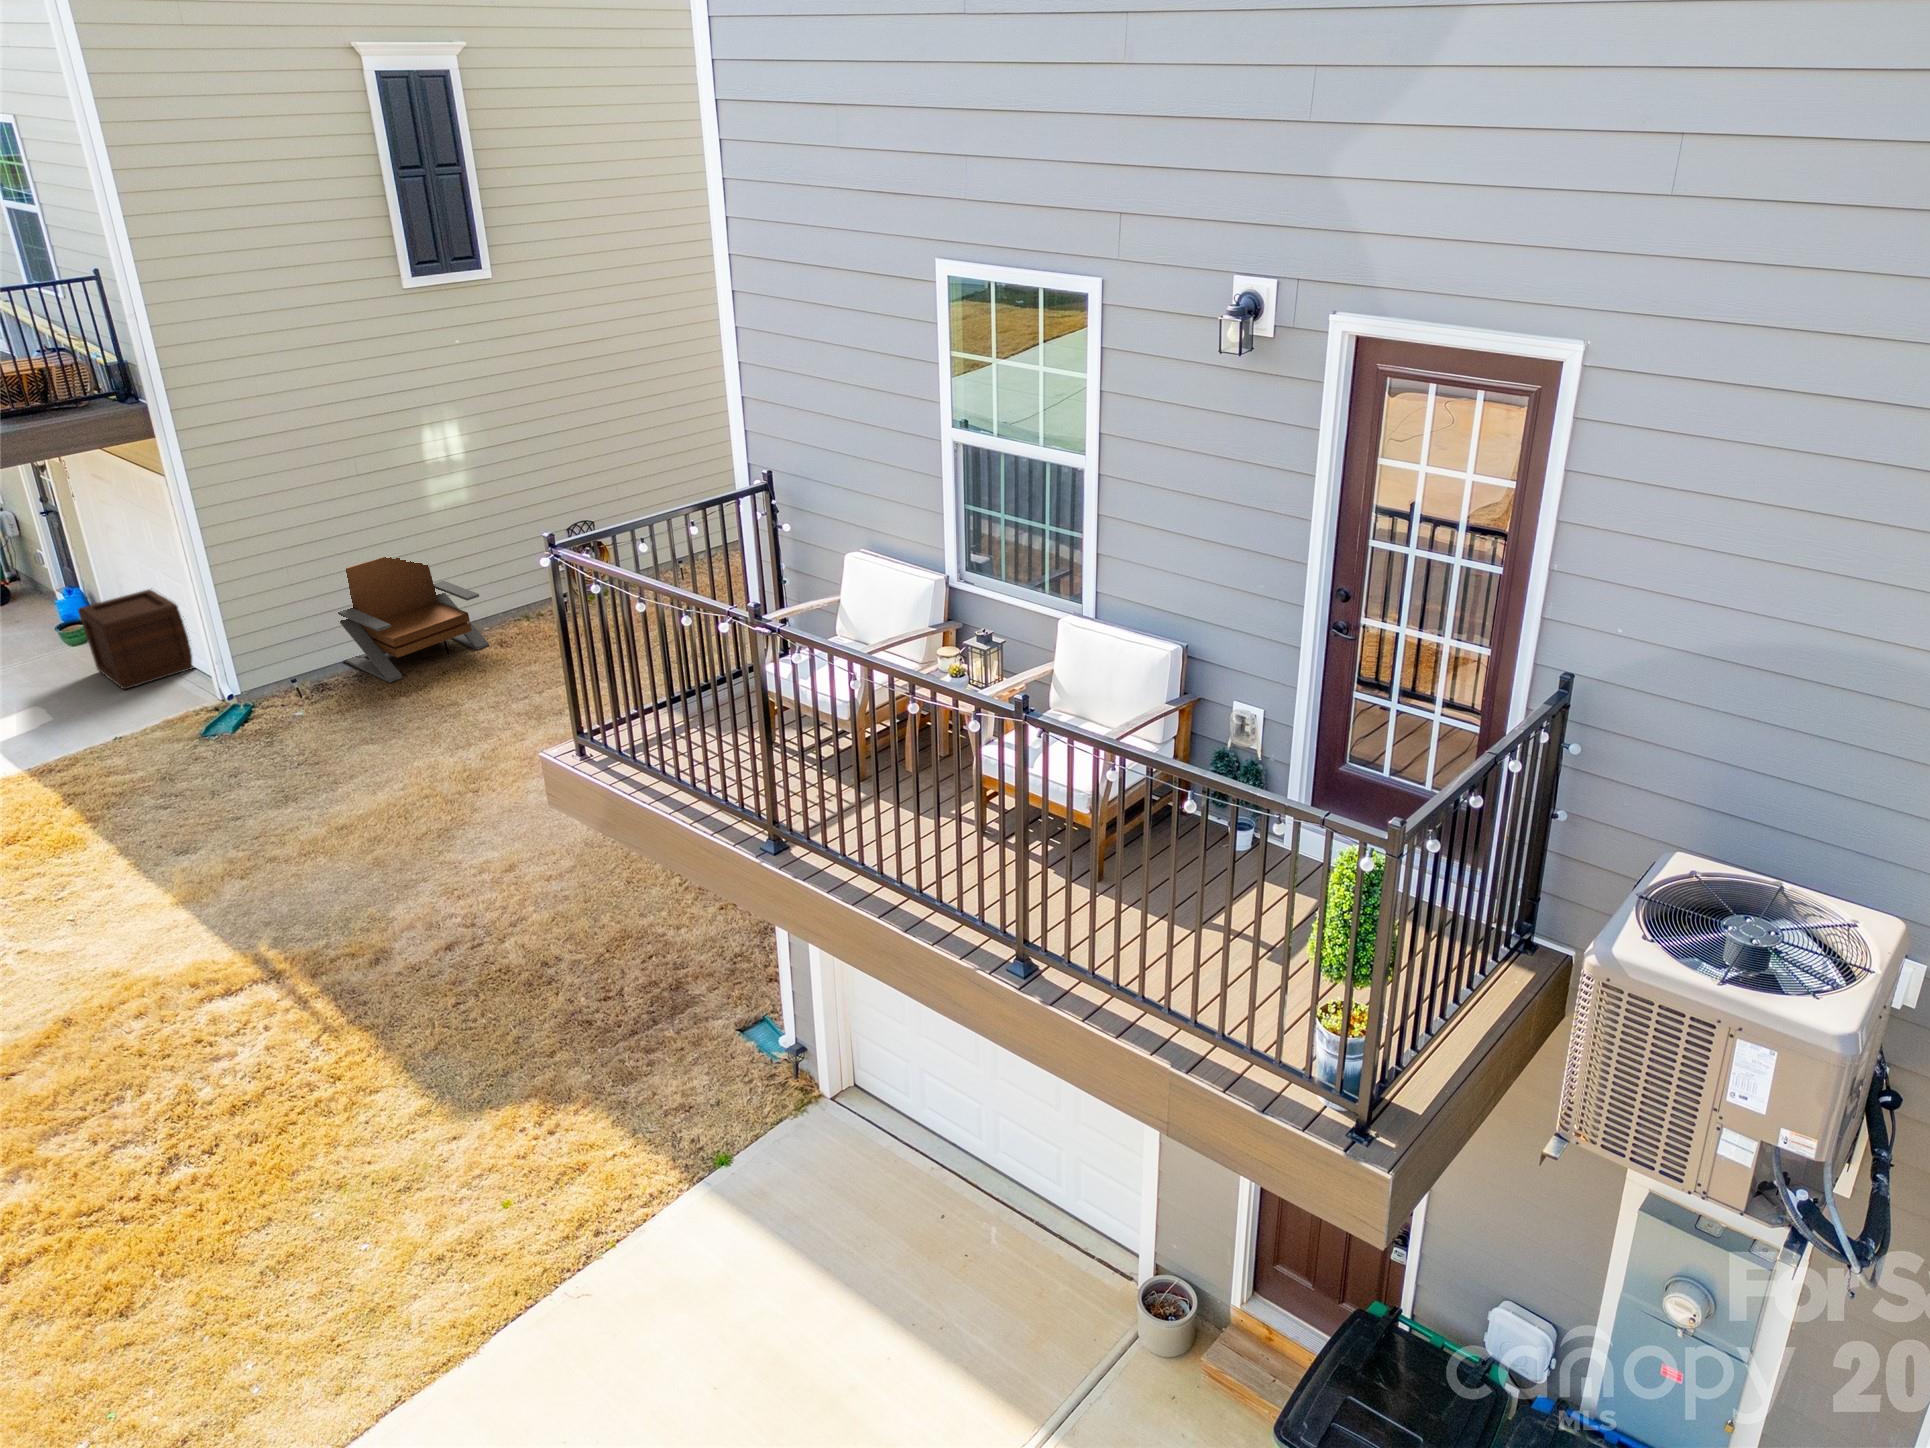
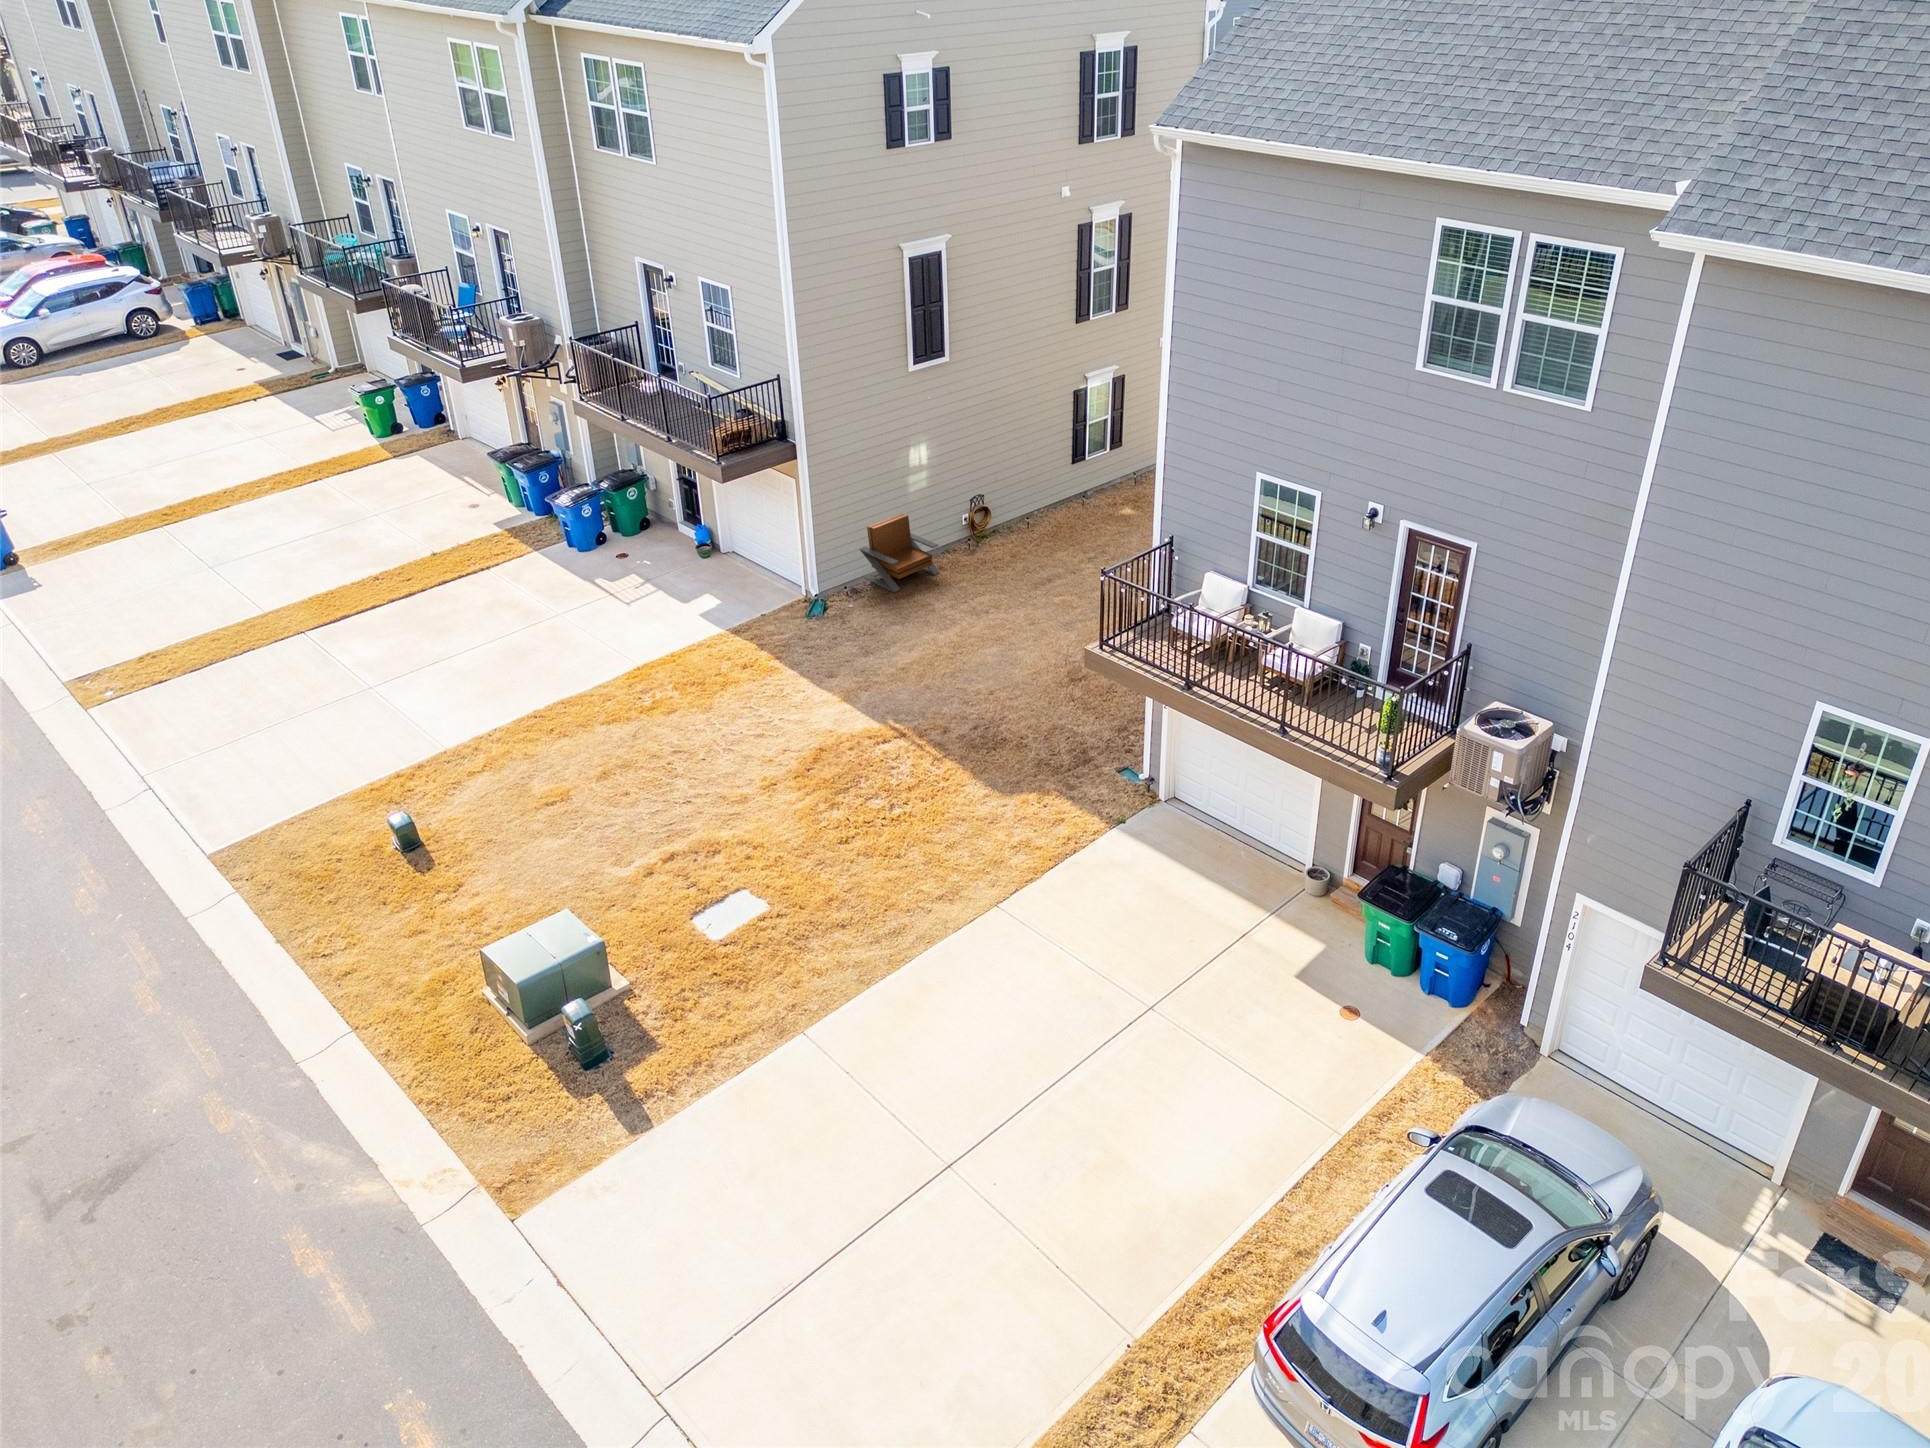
wooden crate: present [78,590,193,689] -> none [729,532,786,588]

